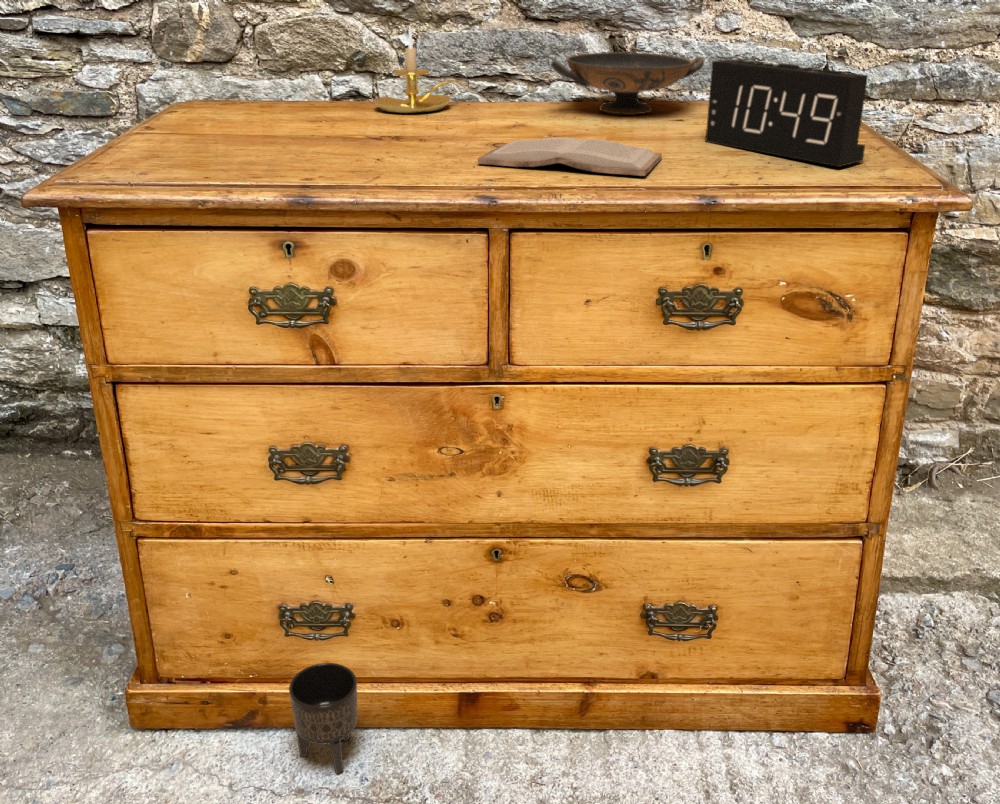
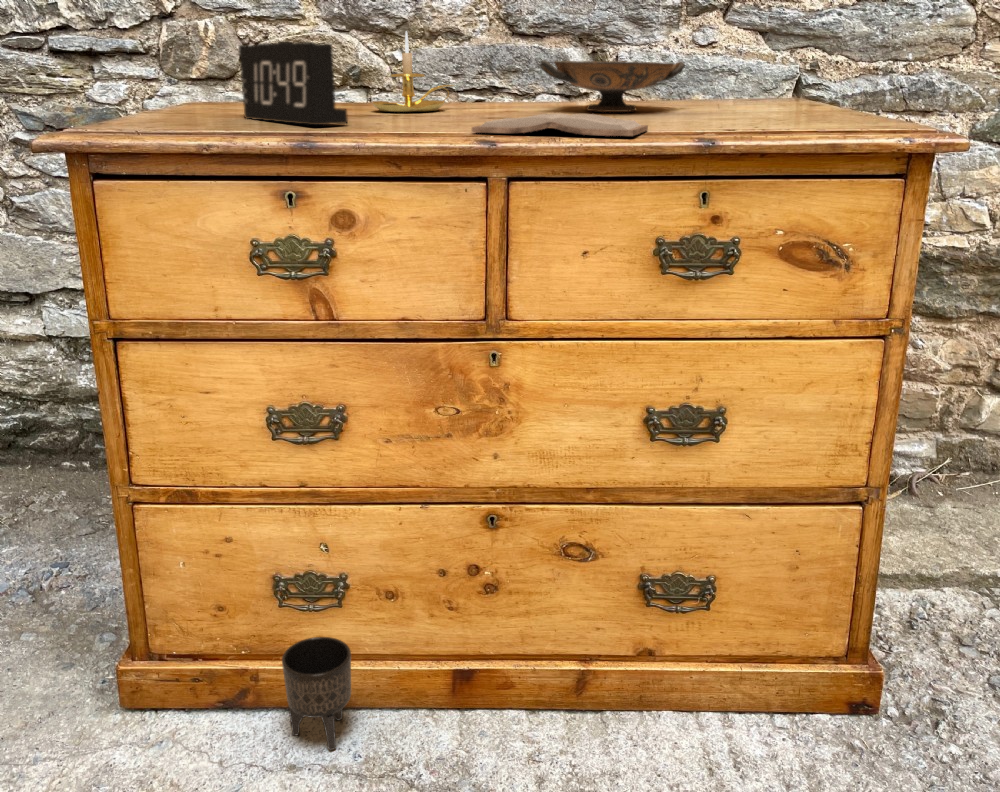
alarm clock: present [706,60,868,167] -> present [239,41,348,125]

